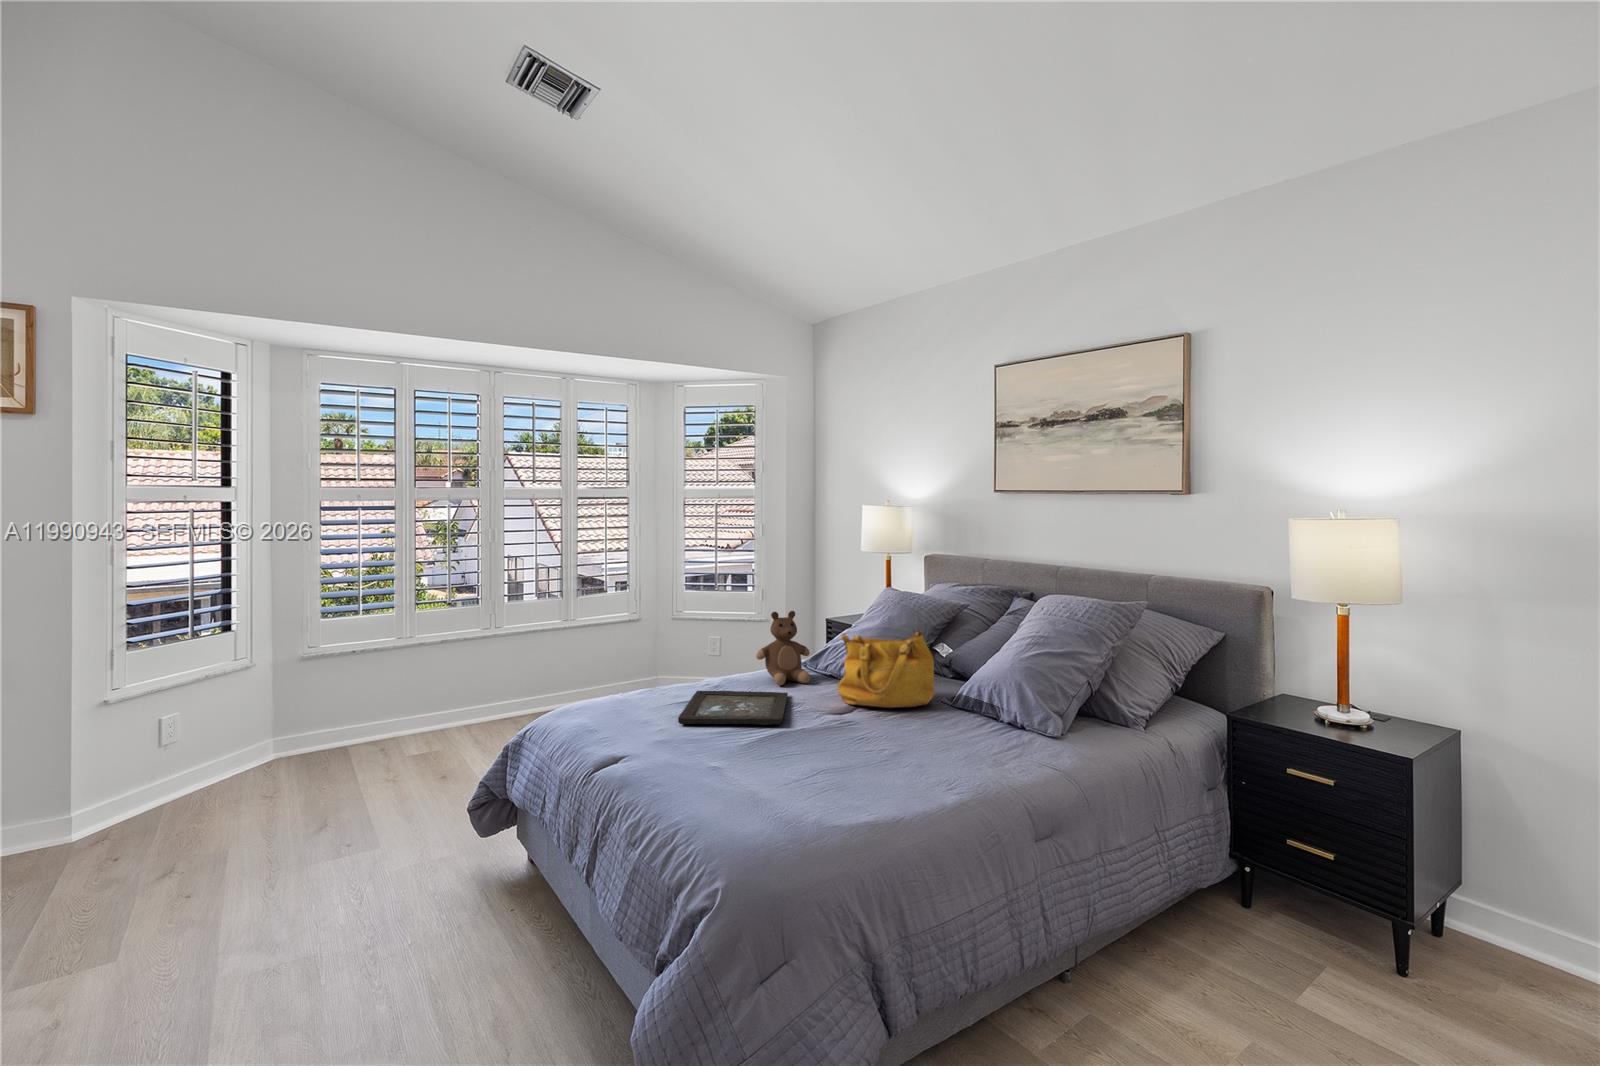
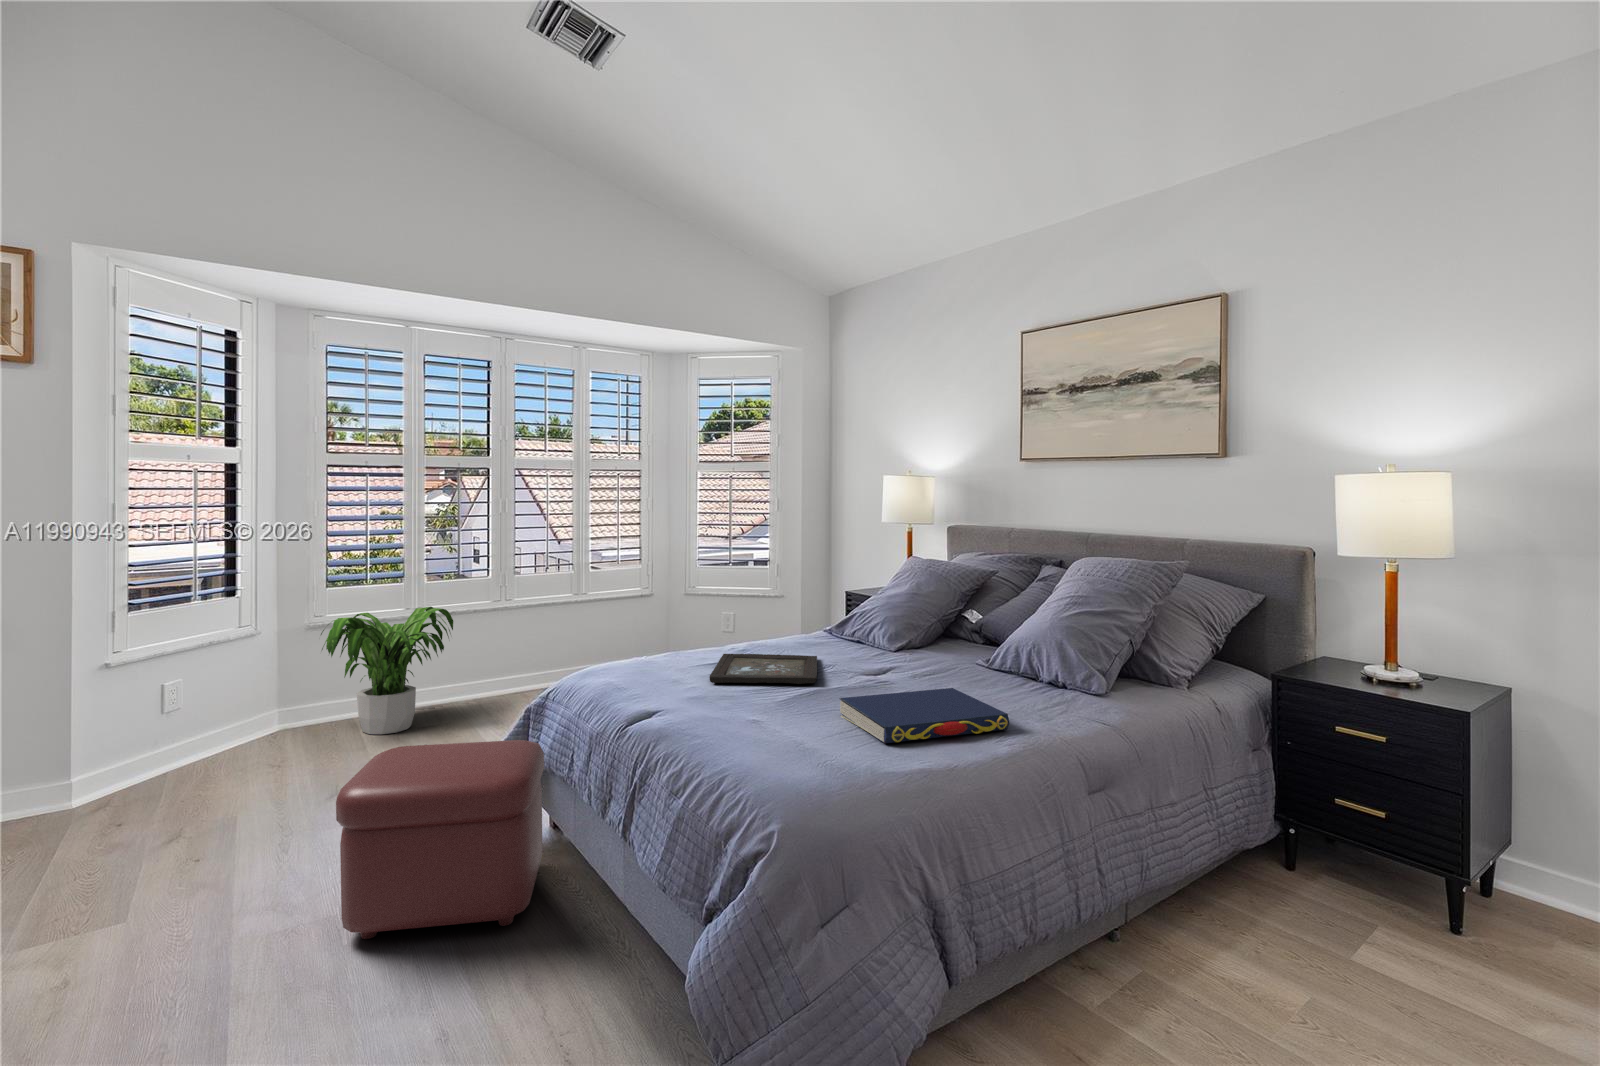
teddy bear: present [756,611,810,685] -> none [782,575,838,650]
handbag: present [838,629,935,708] -> none [870,590,969,670]
potted plant: none [312,635,446,762] -> present [321,607,453,734]
book: none [799,731,961,794] -> present [840,688,1009,743]
ottoman: none [309,781,517,982] -> present [336,740,544,939]

